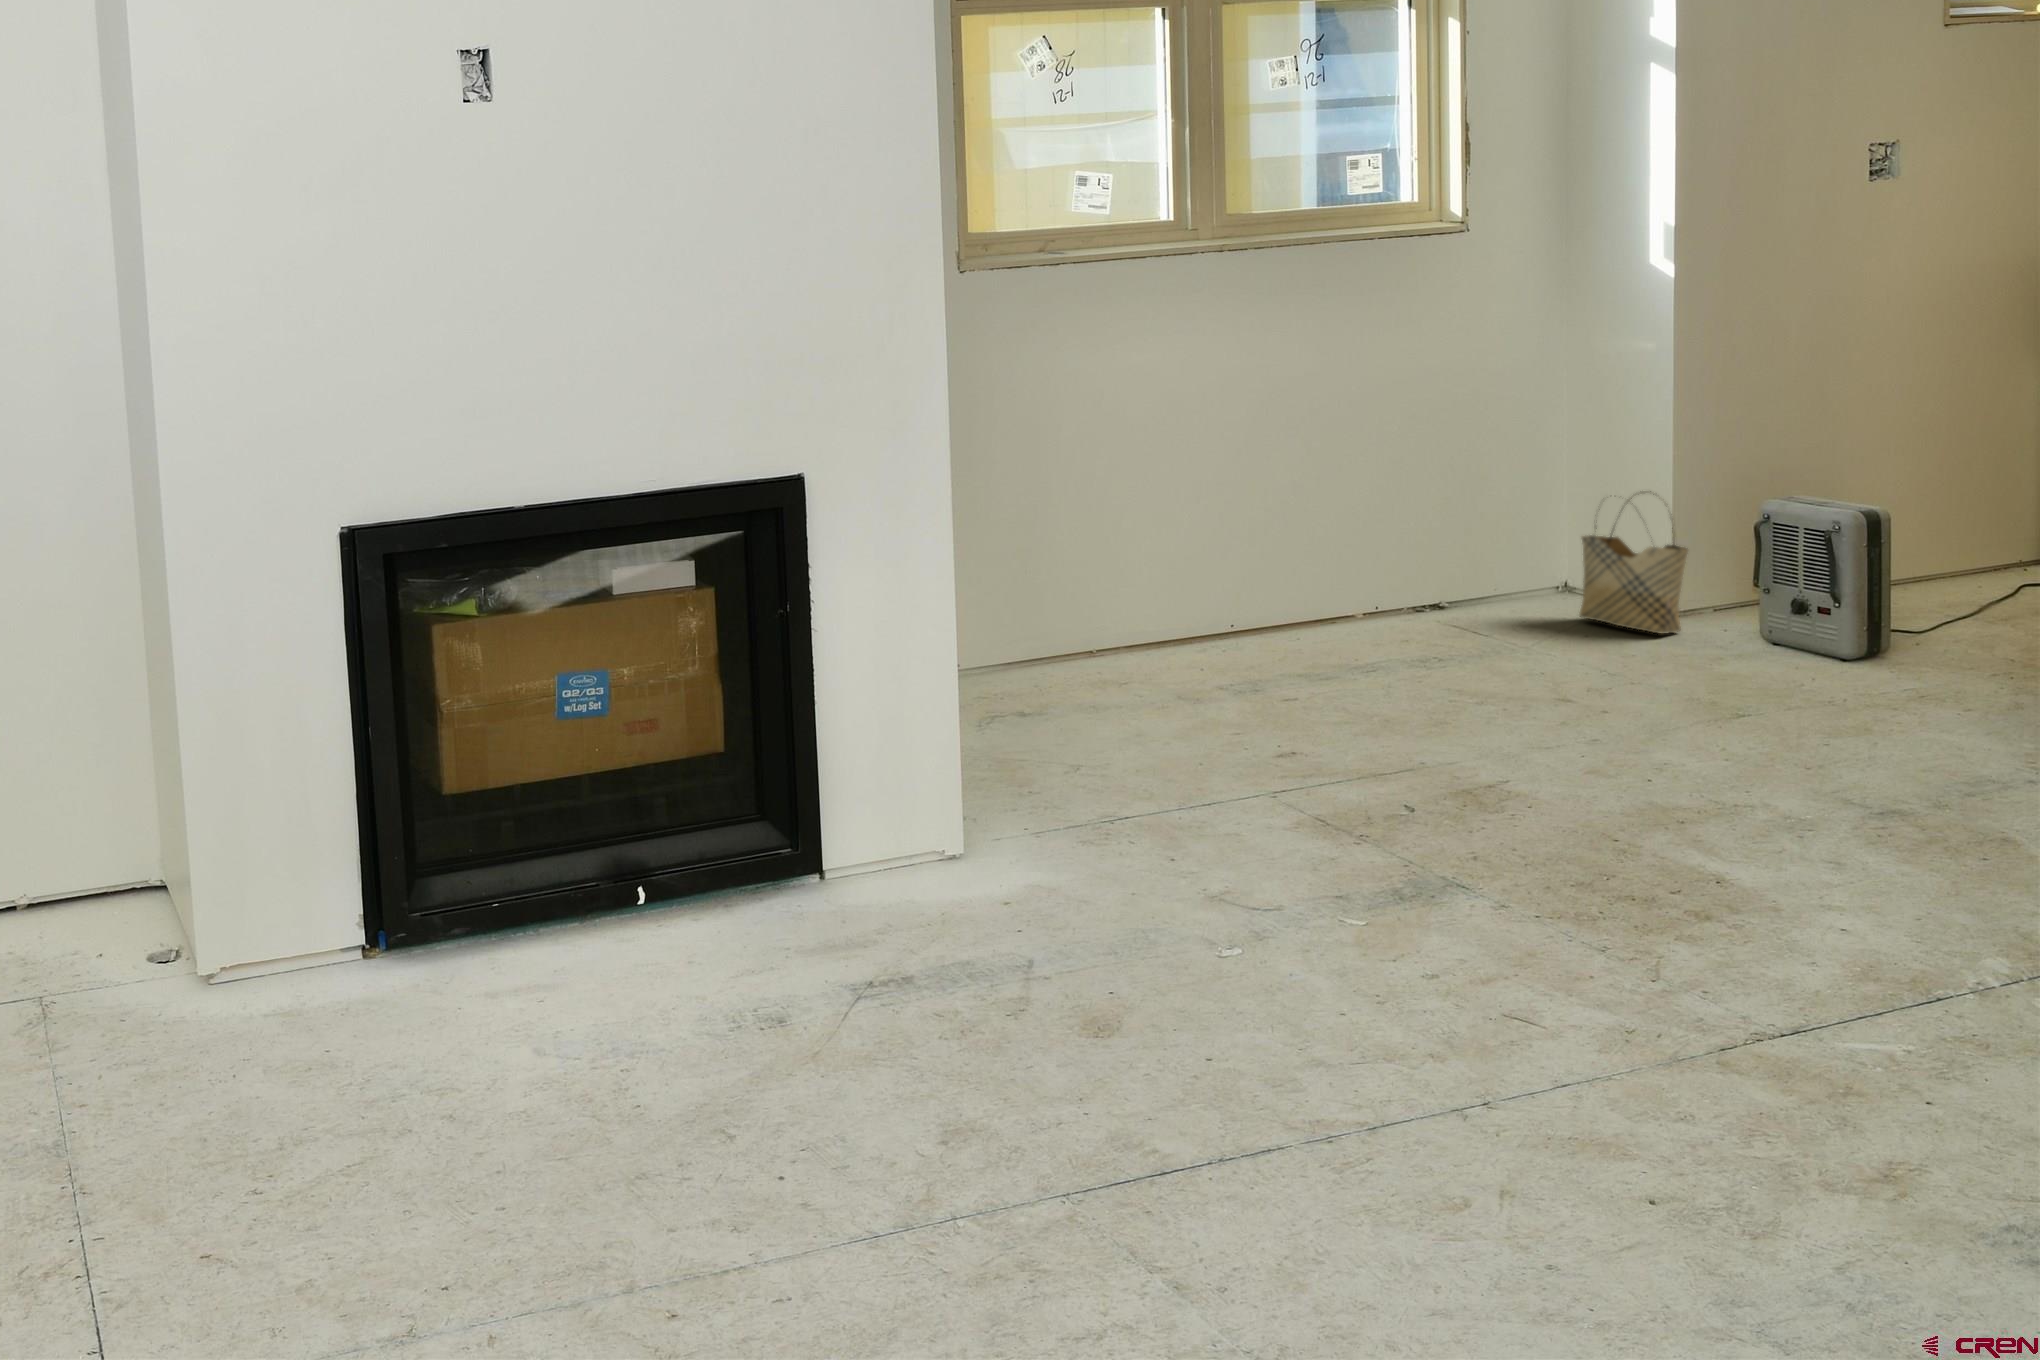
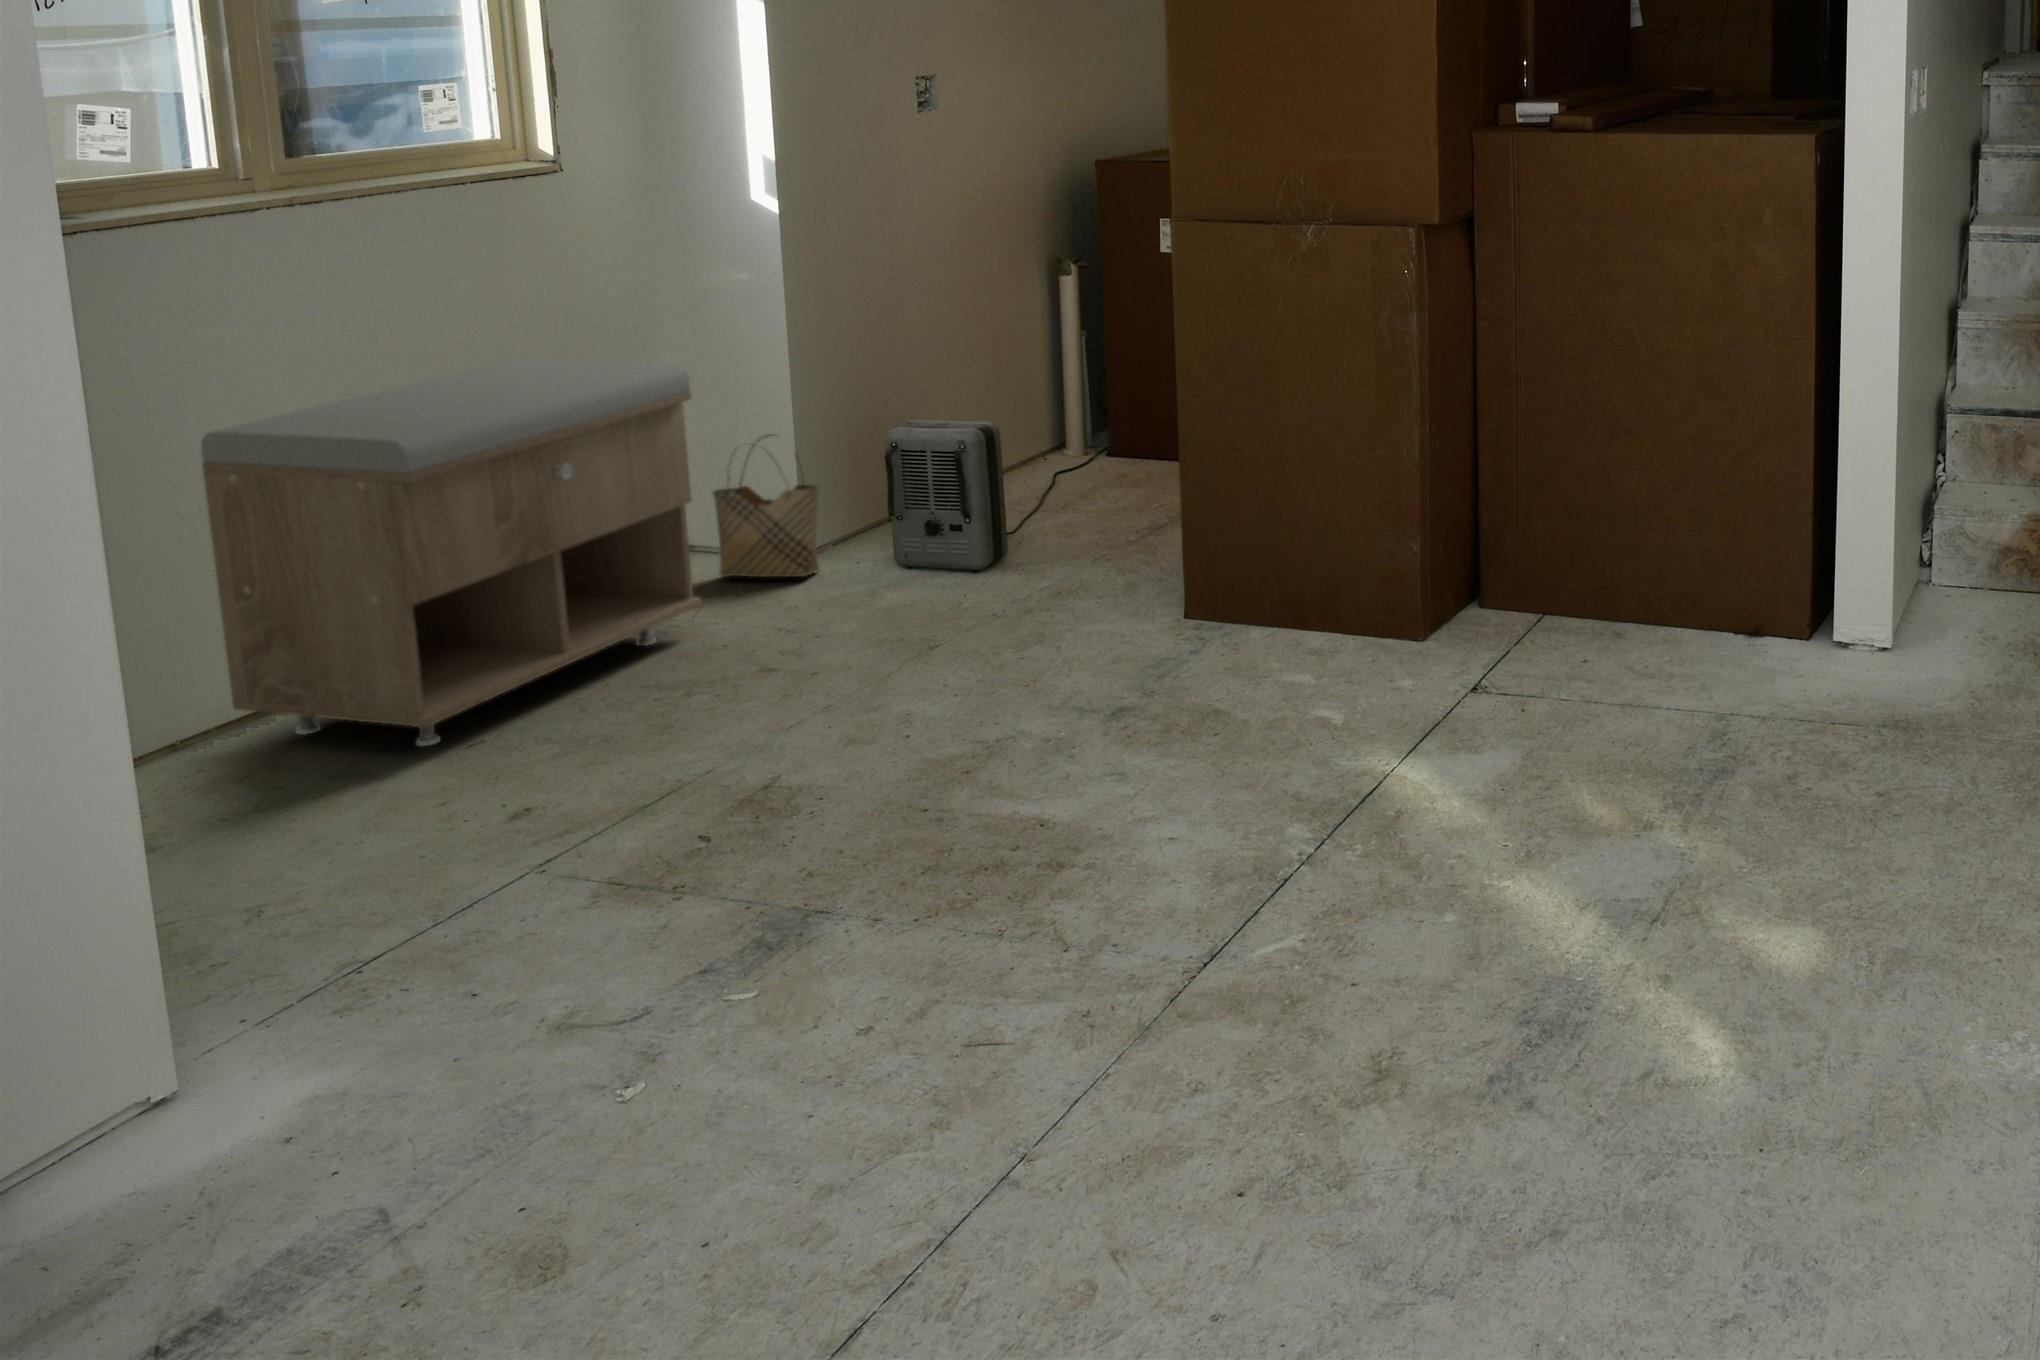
storage bench: none [1136,391,1541,694] -> present [201,359,701,746]

